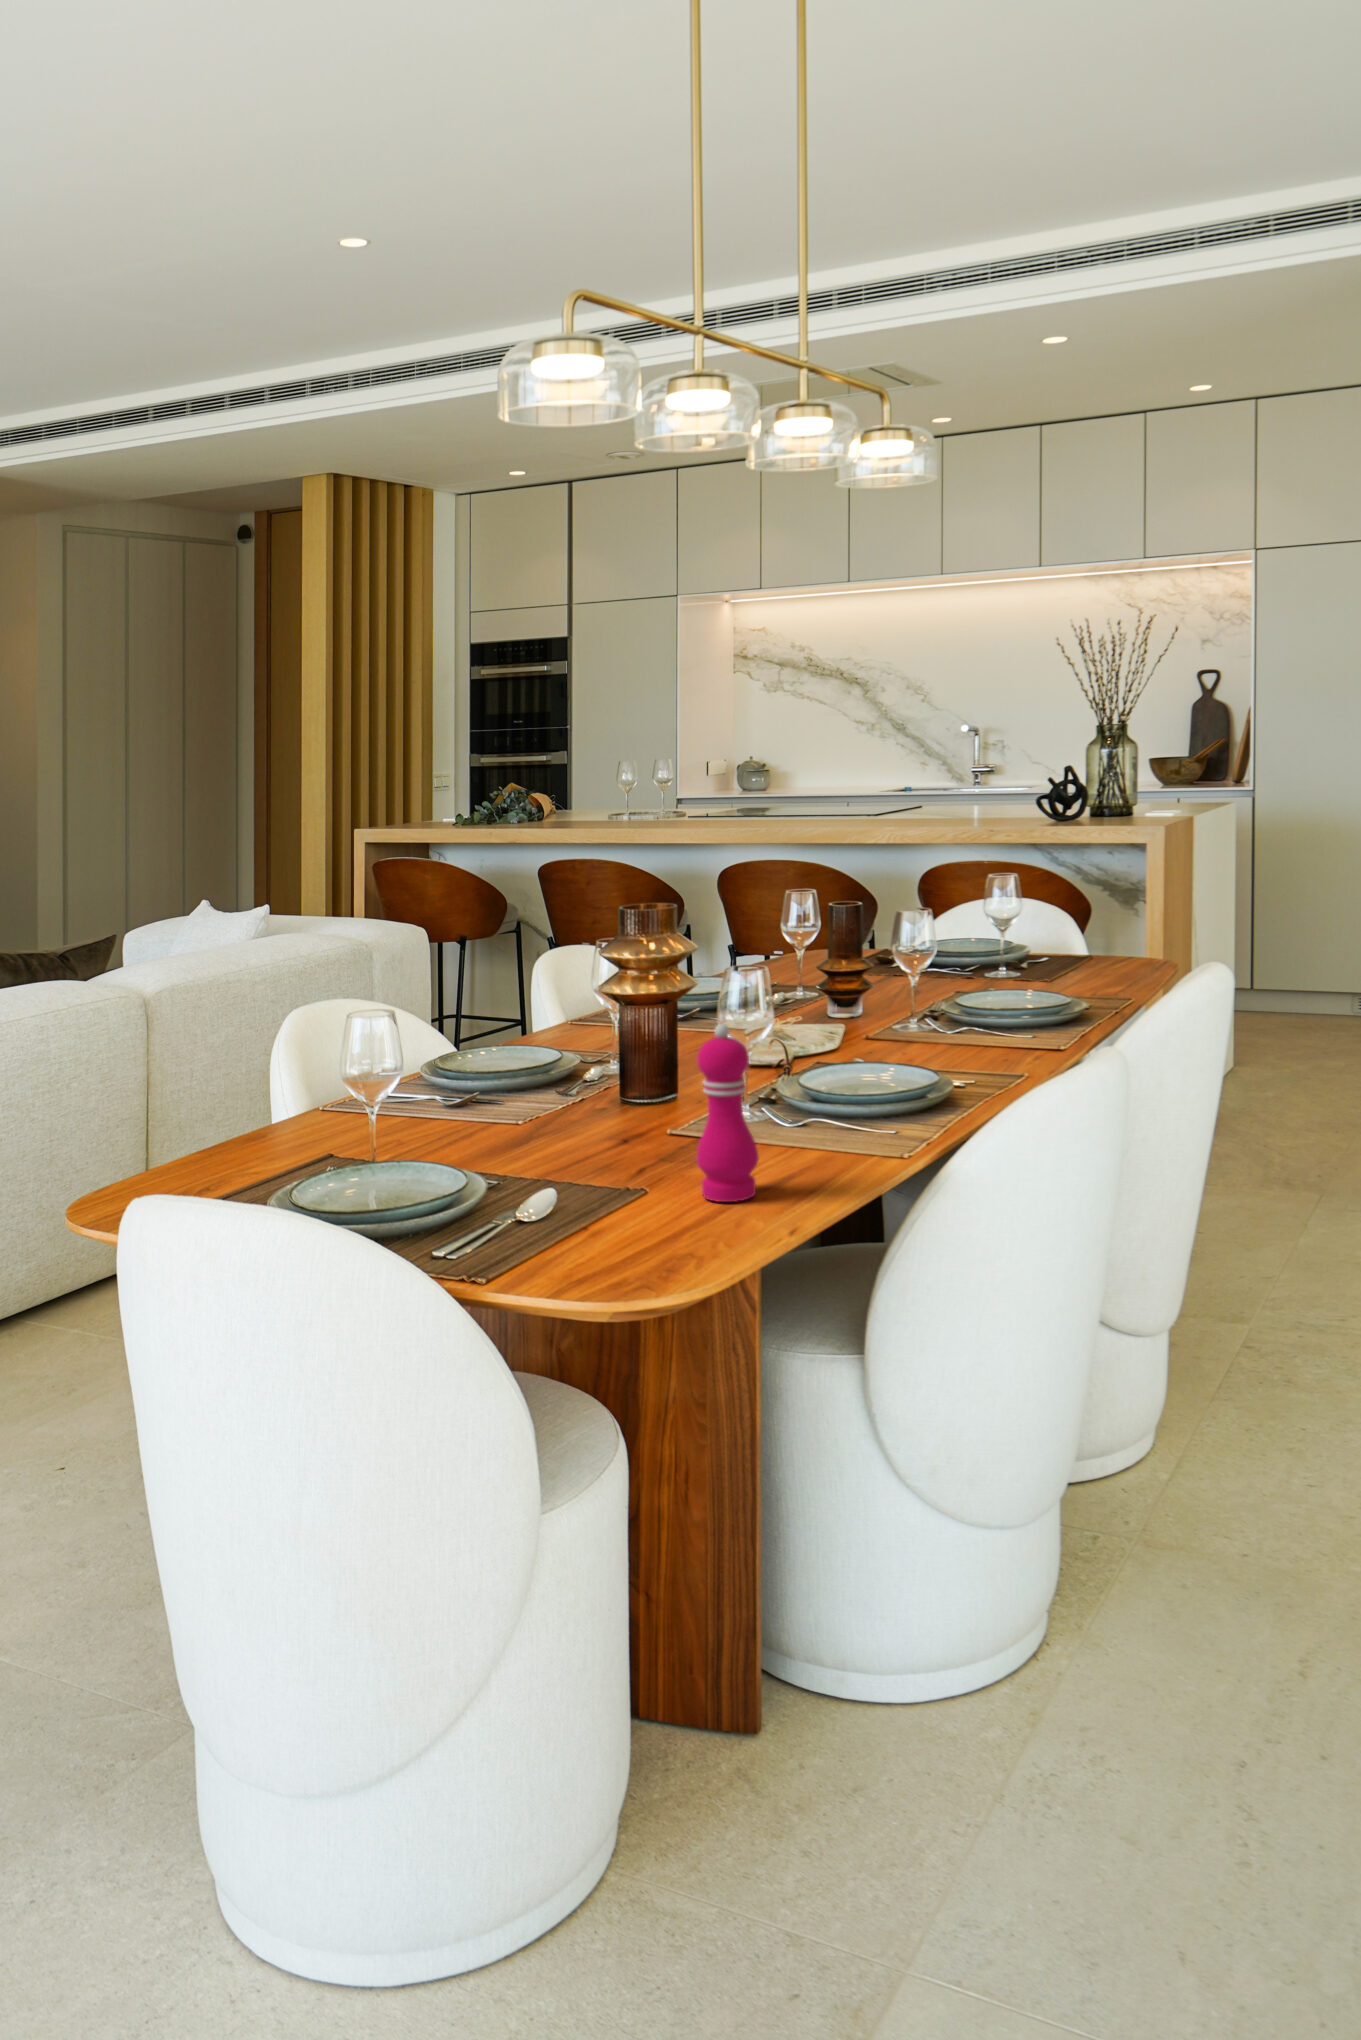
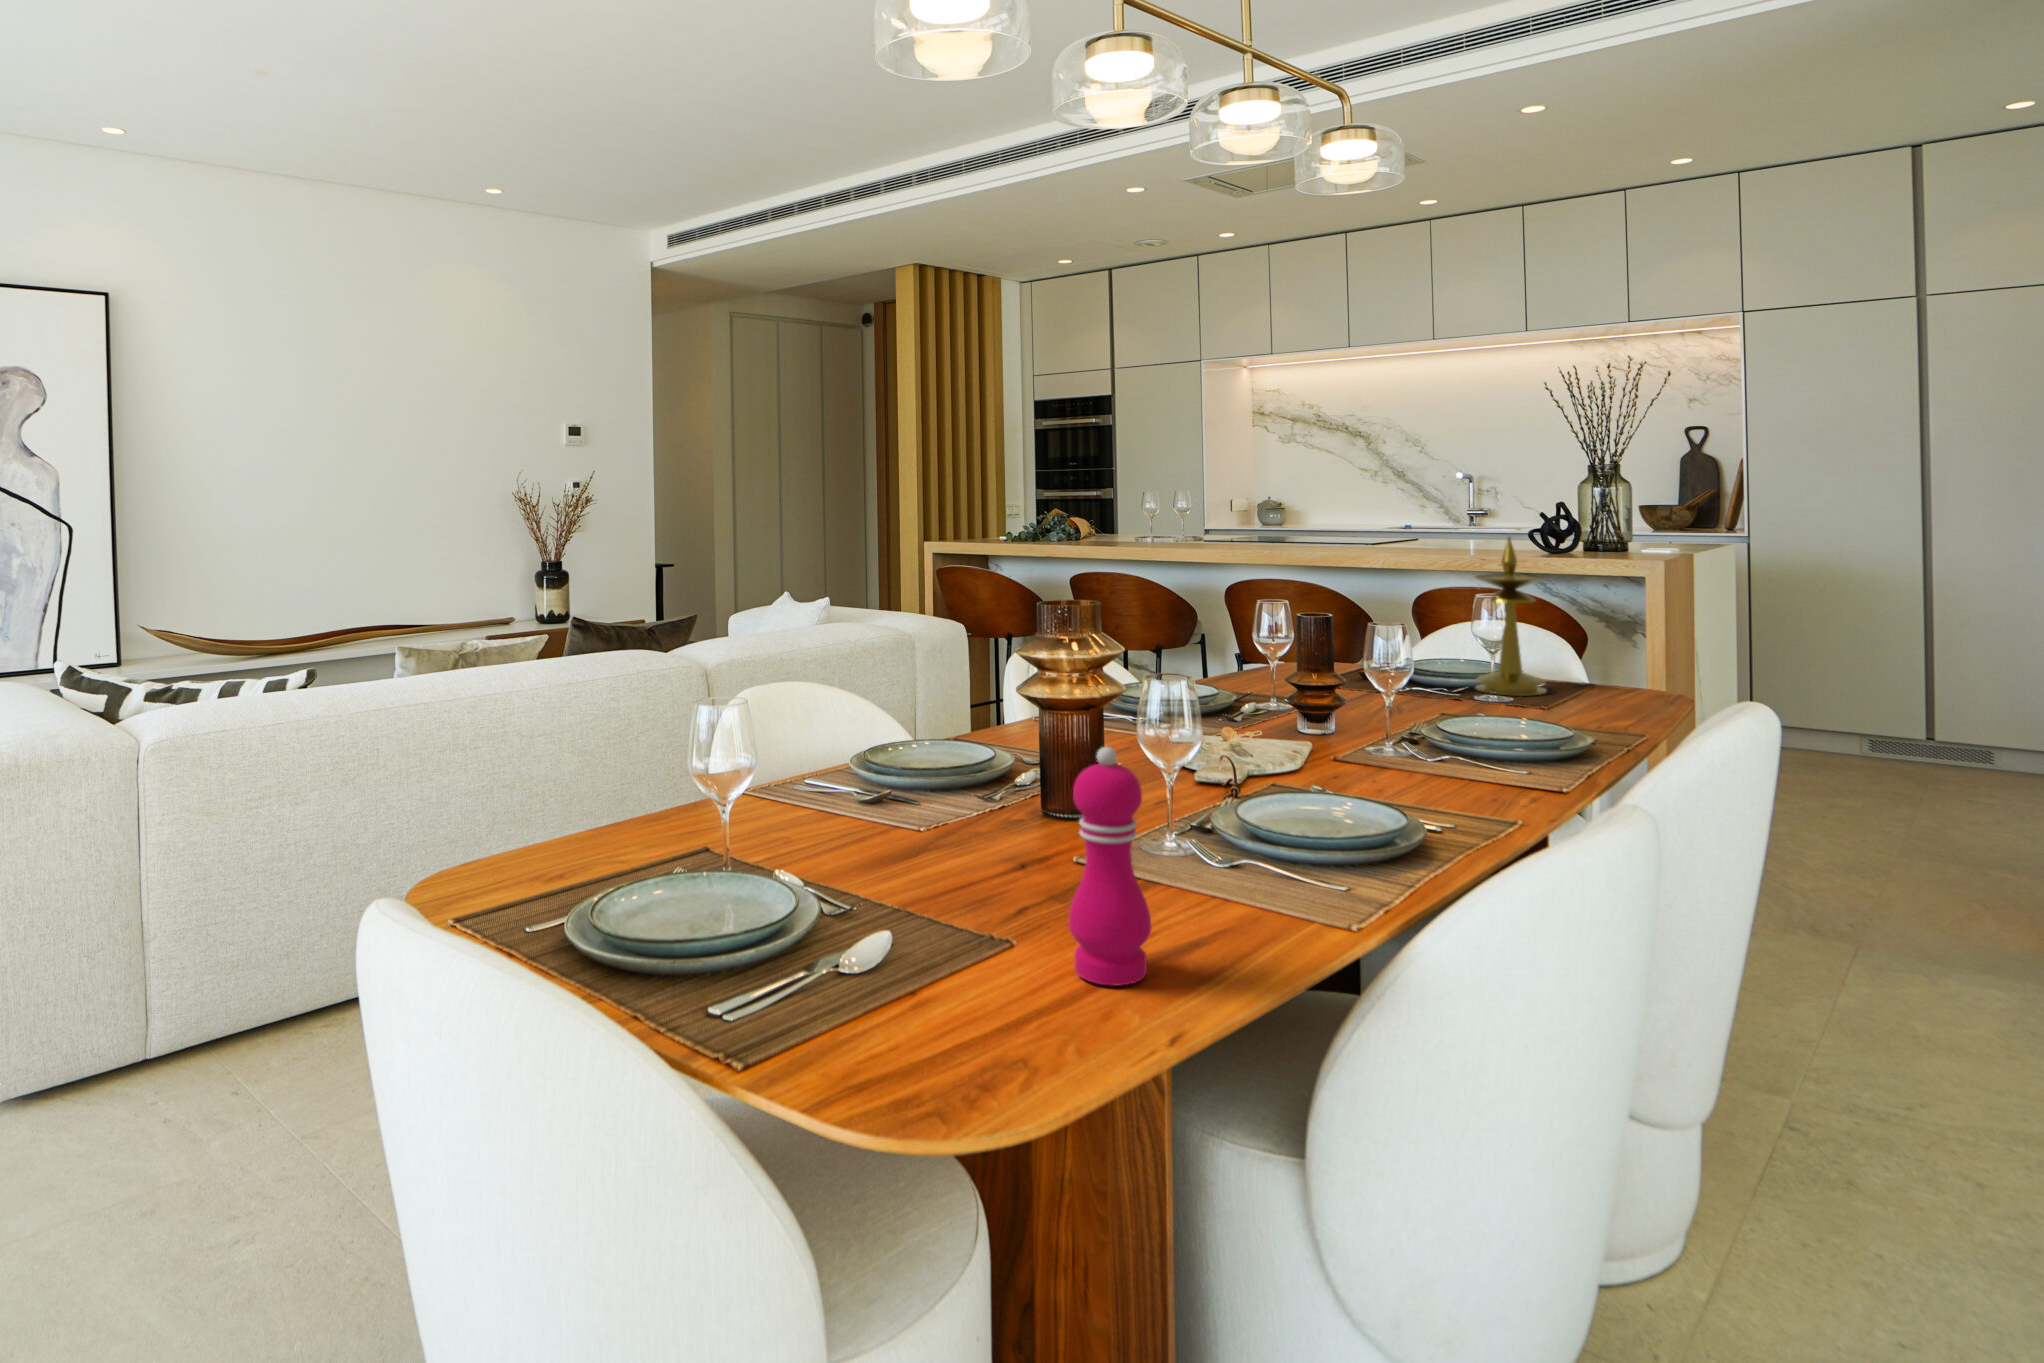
candlestick: none [981,819,1048,972] -> present [1475,537,1546,696]

